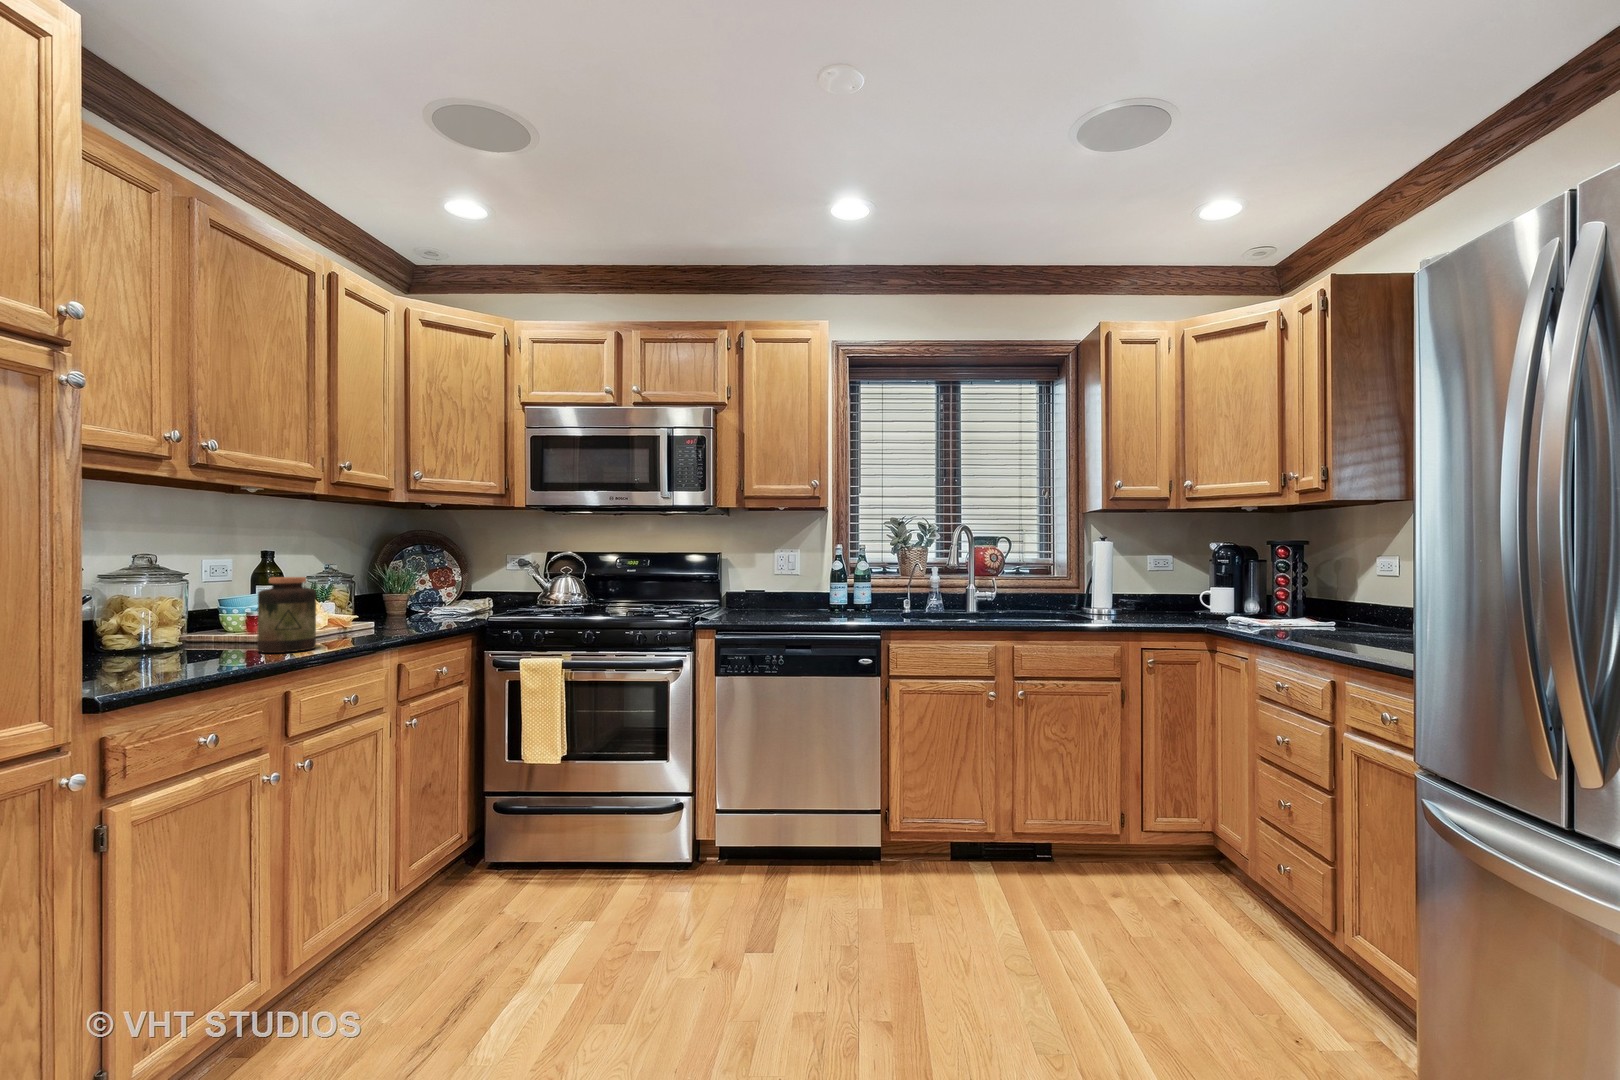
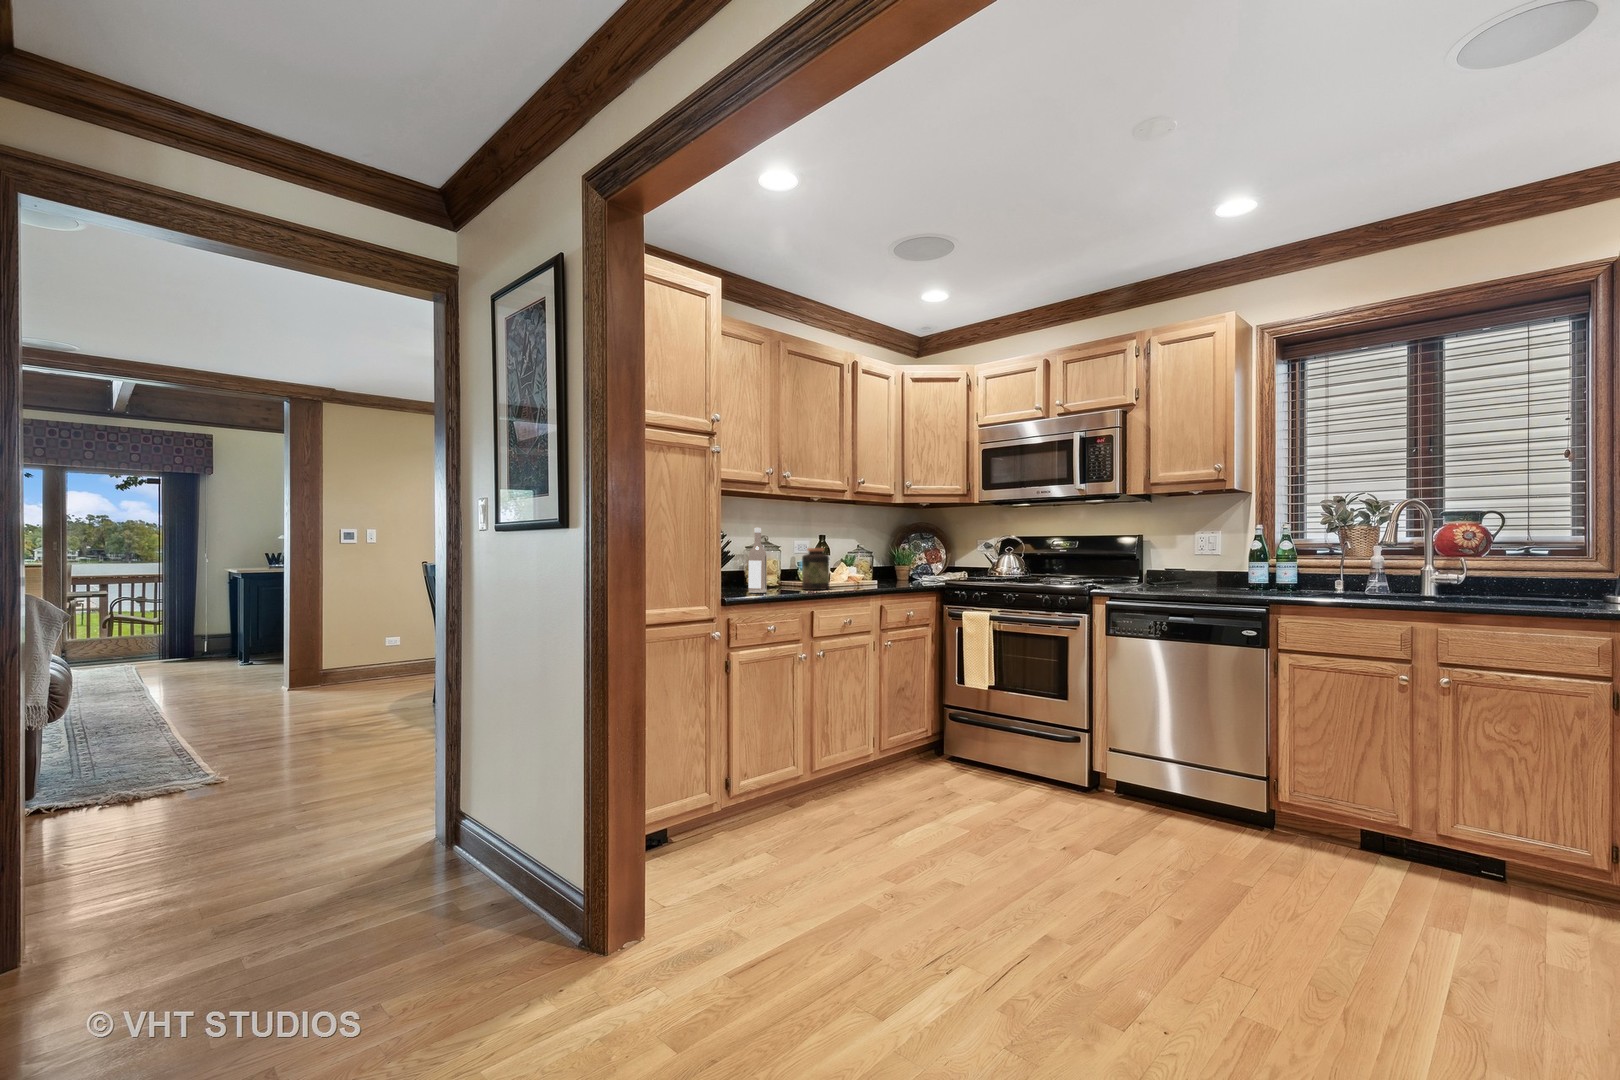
wine bottle: none [139,542,186,673] -> present [749,528,767,593]

